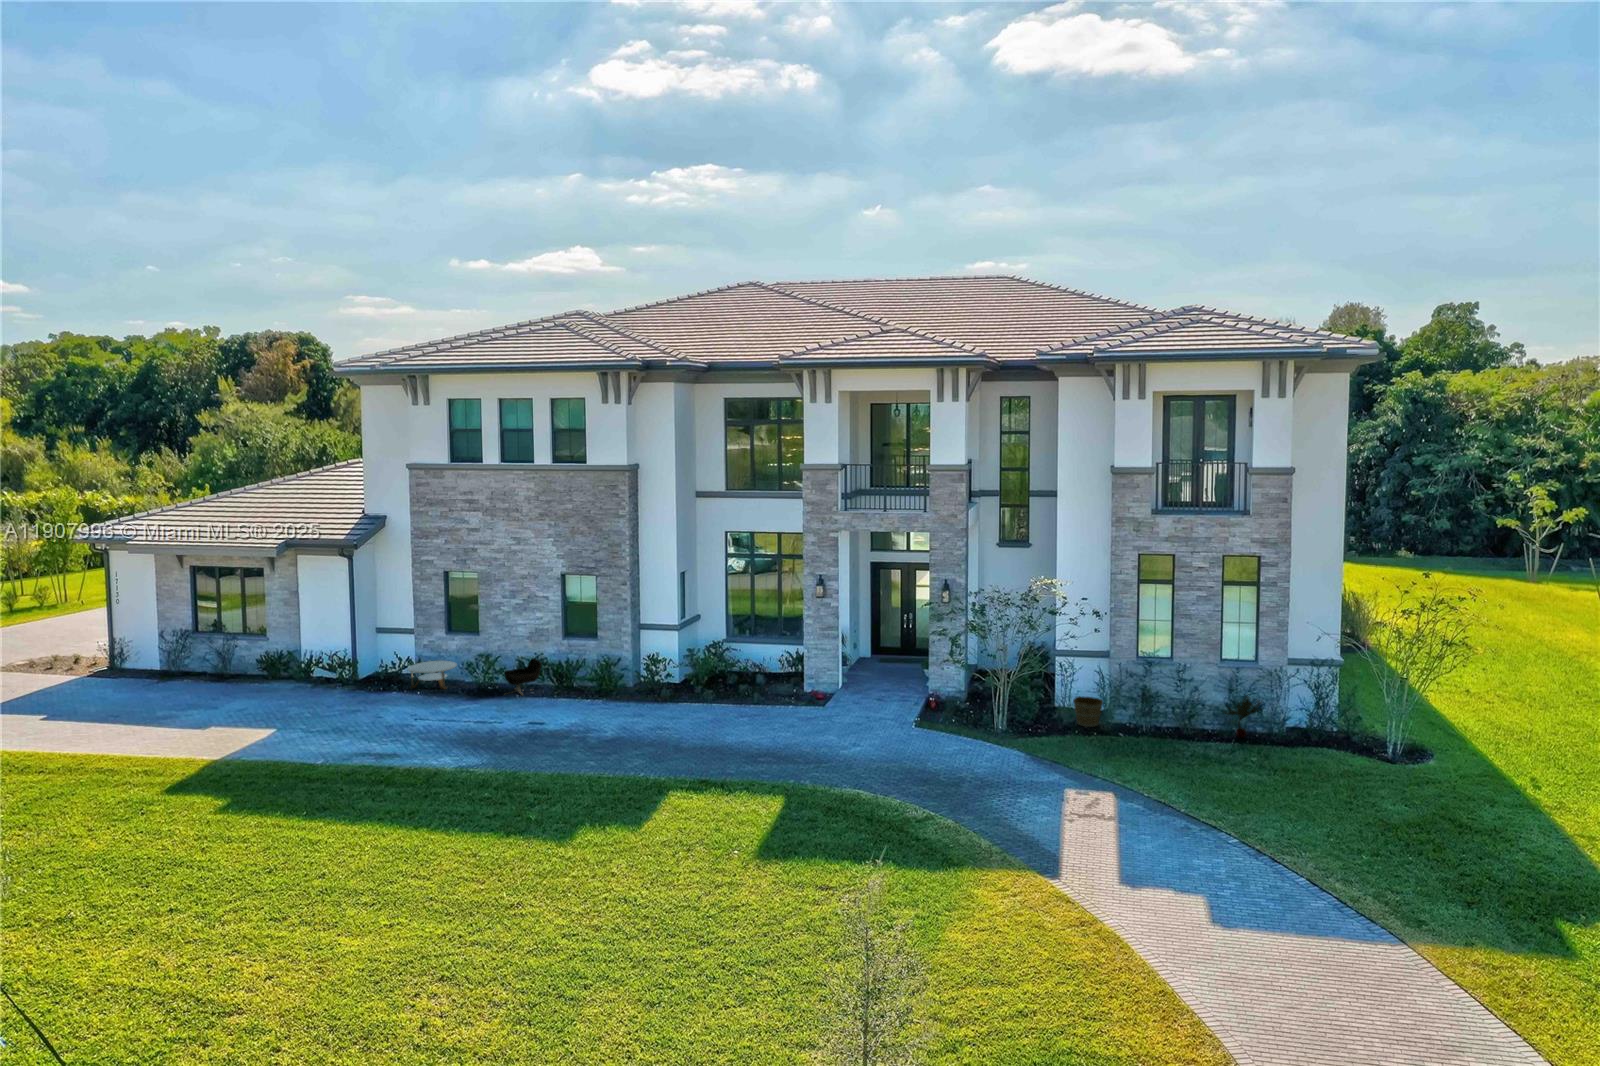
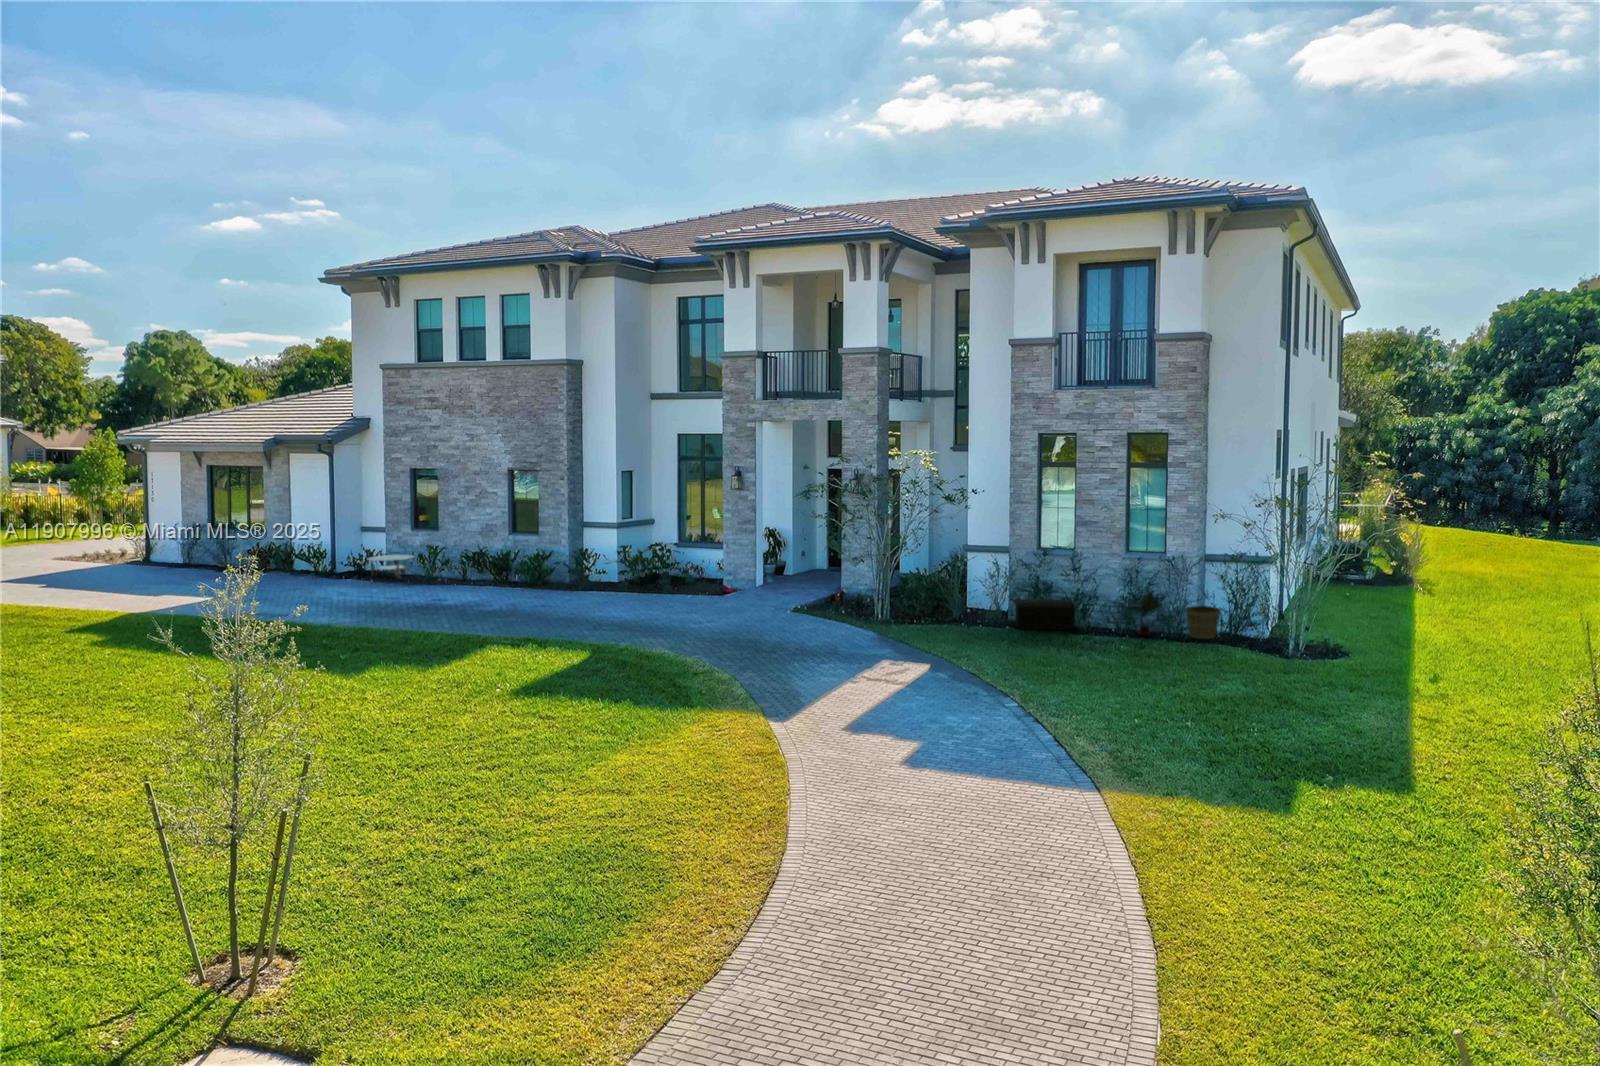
lounge chair: present [504,658,542,693] -> none [445,551,482,584]
wooden bucket: present [1073,696,1103,727] -> present [1185,606,1221,639]
storage bench: none [1118,703,1177,735] -> present [1015,599,1076,630]

